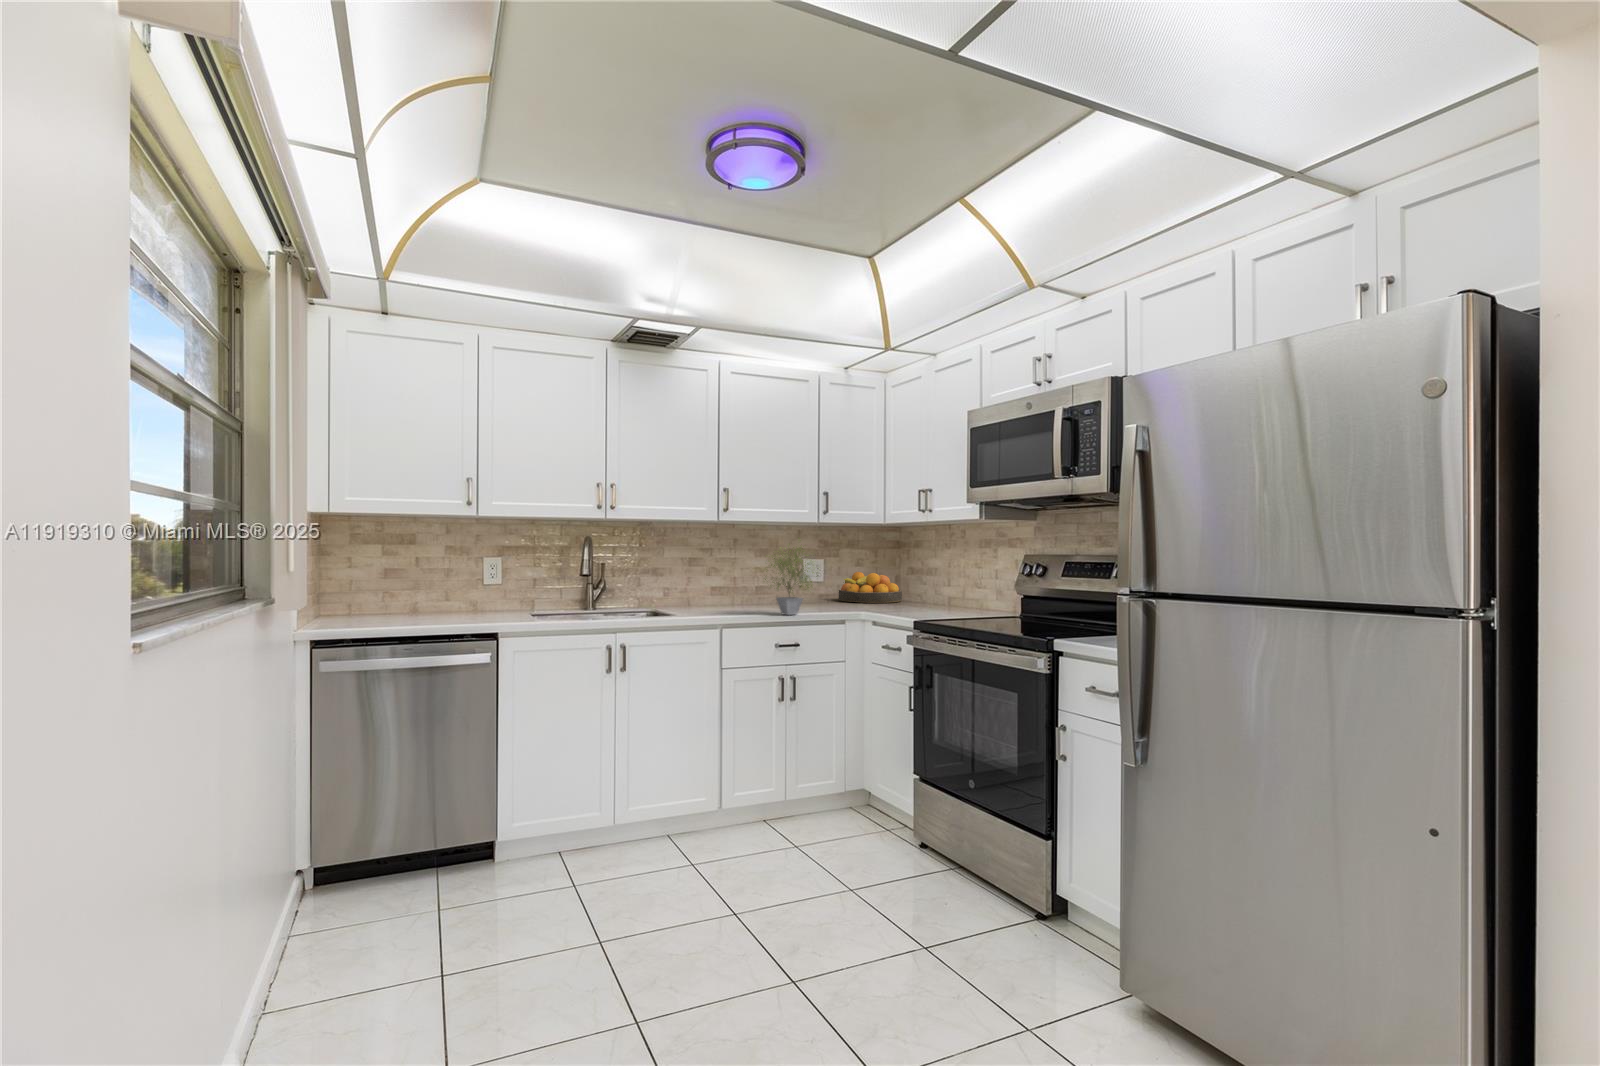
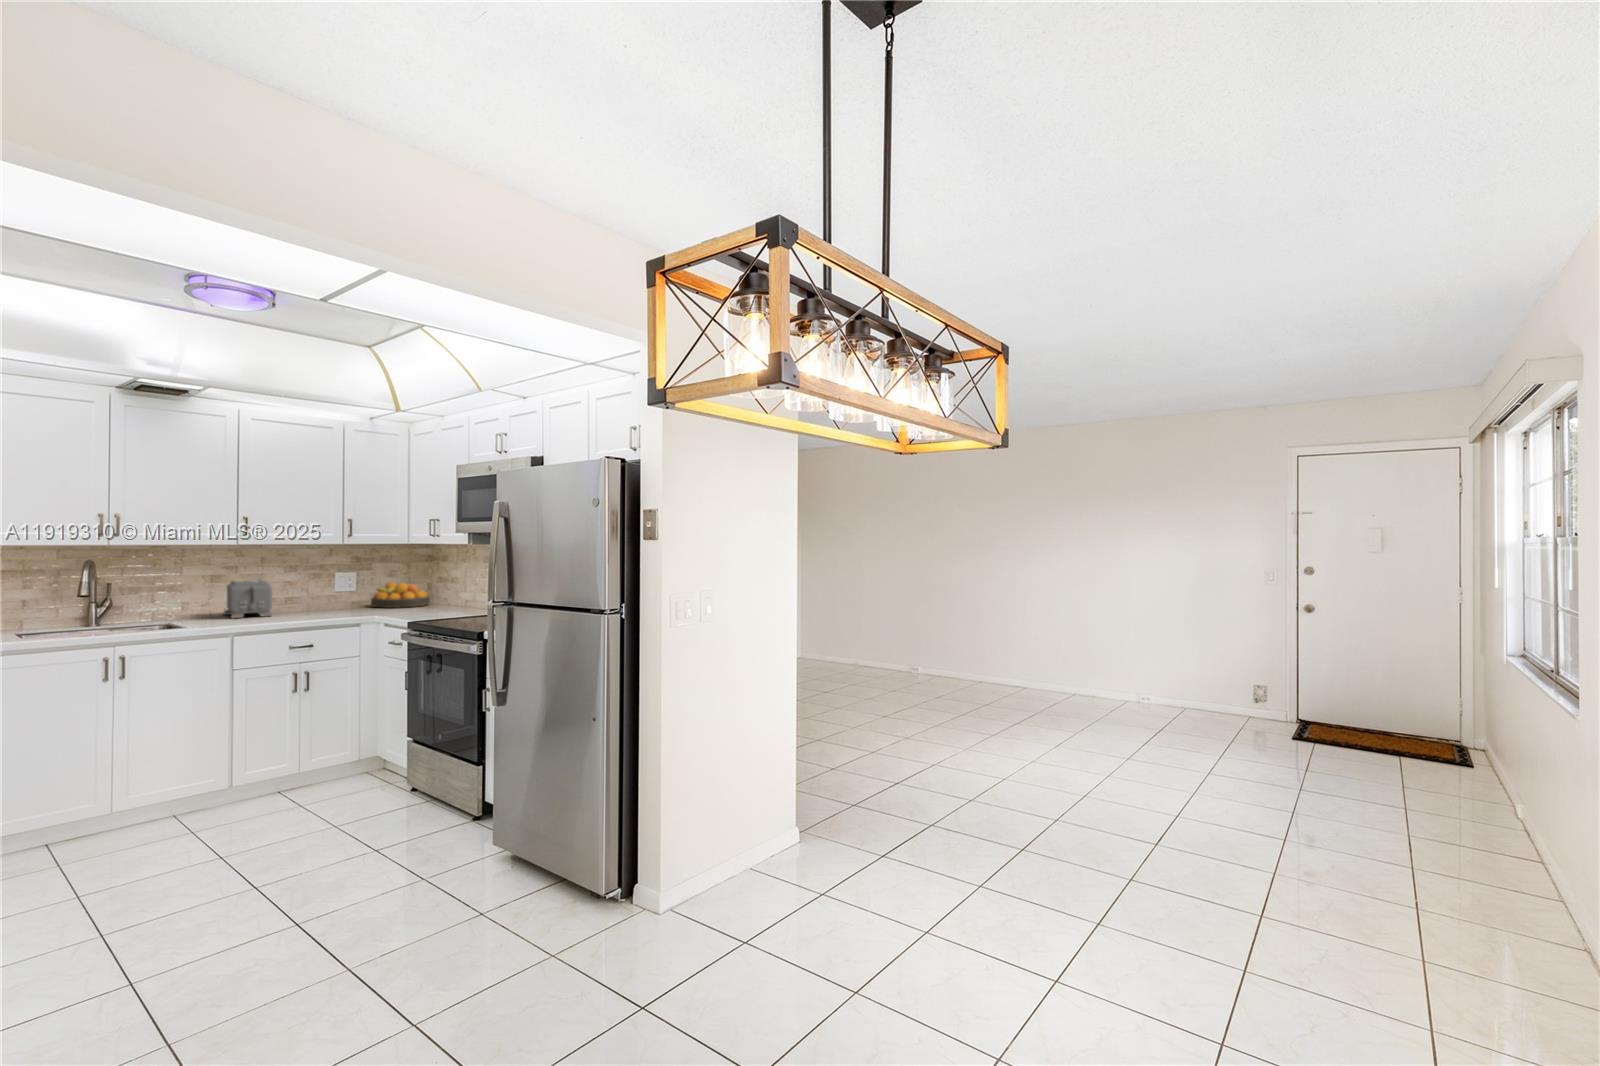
potted plant: present [765,547,814,615] -> none [273,558,339,622]
toaster: none [697,565,748,607] -> present [223,580,272,618]

